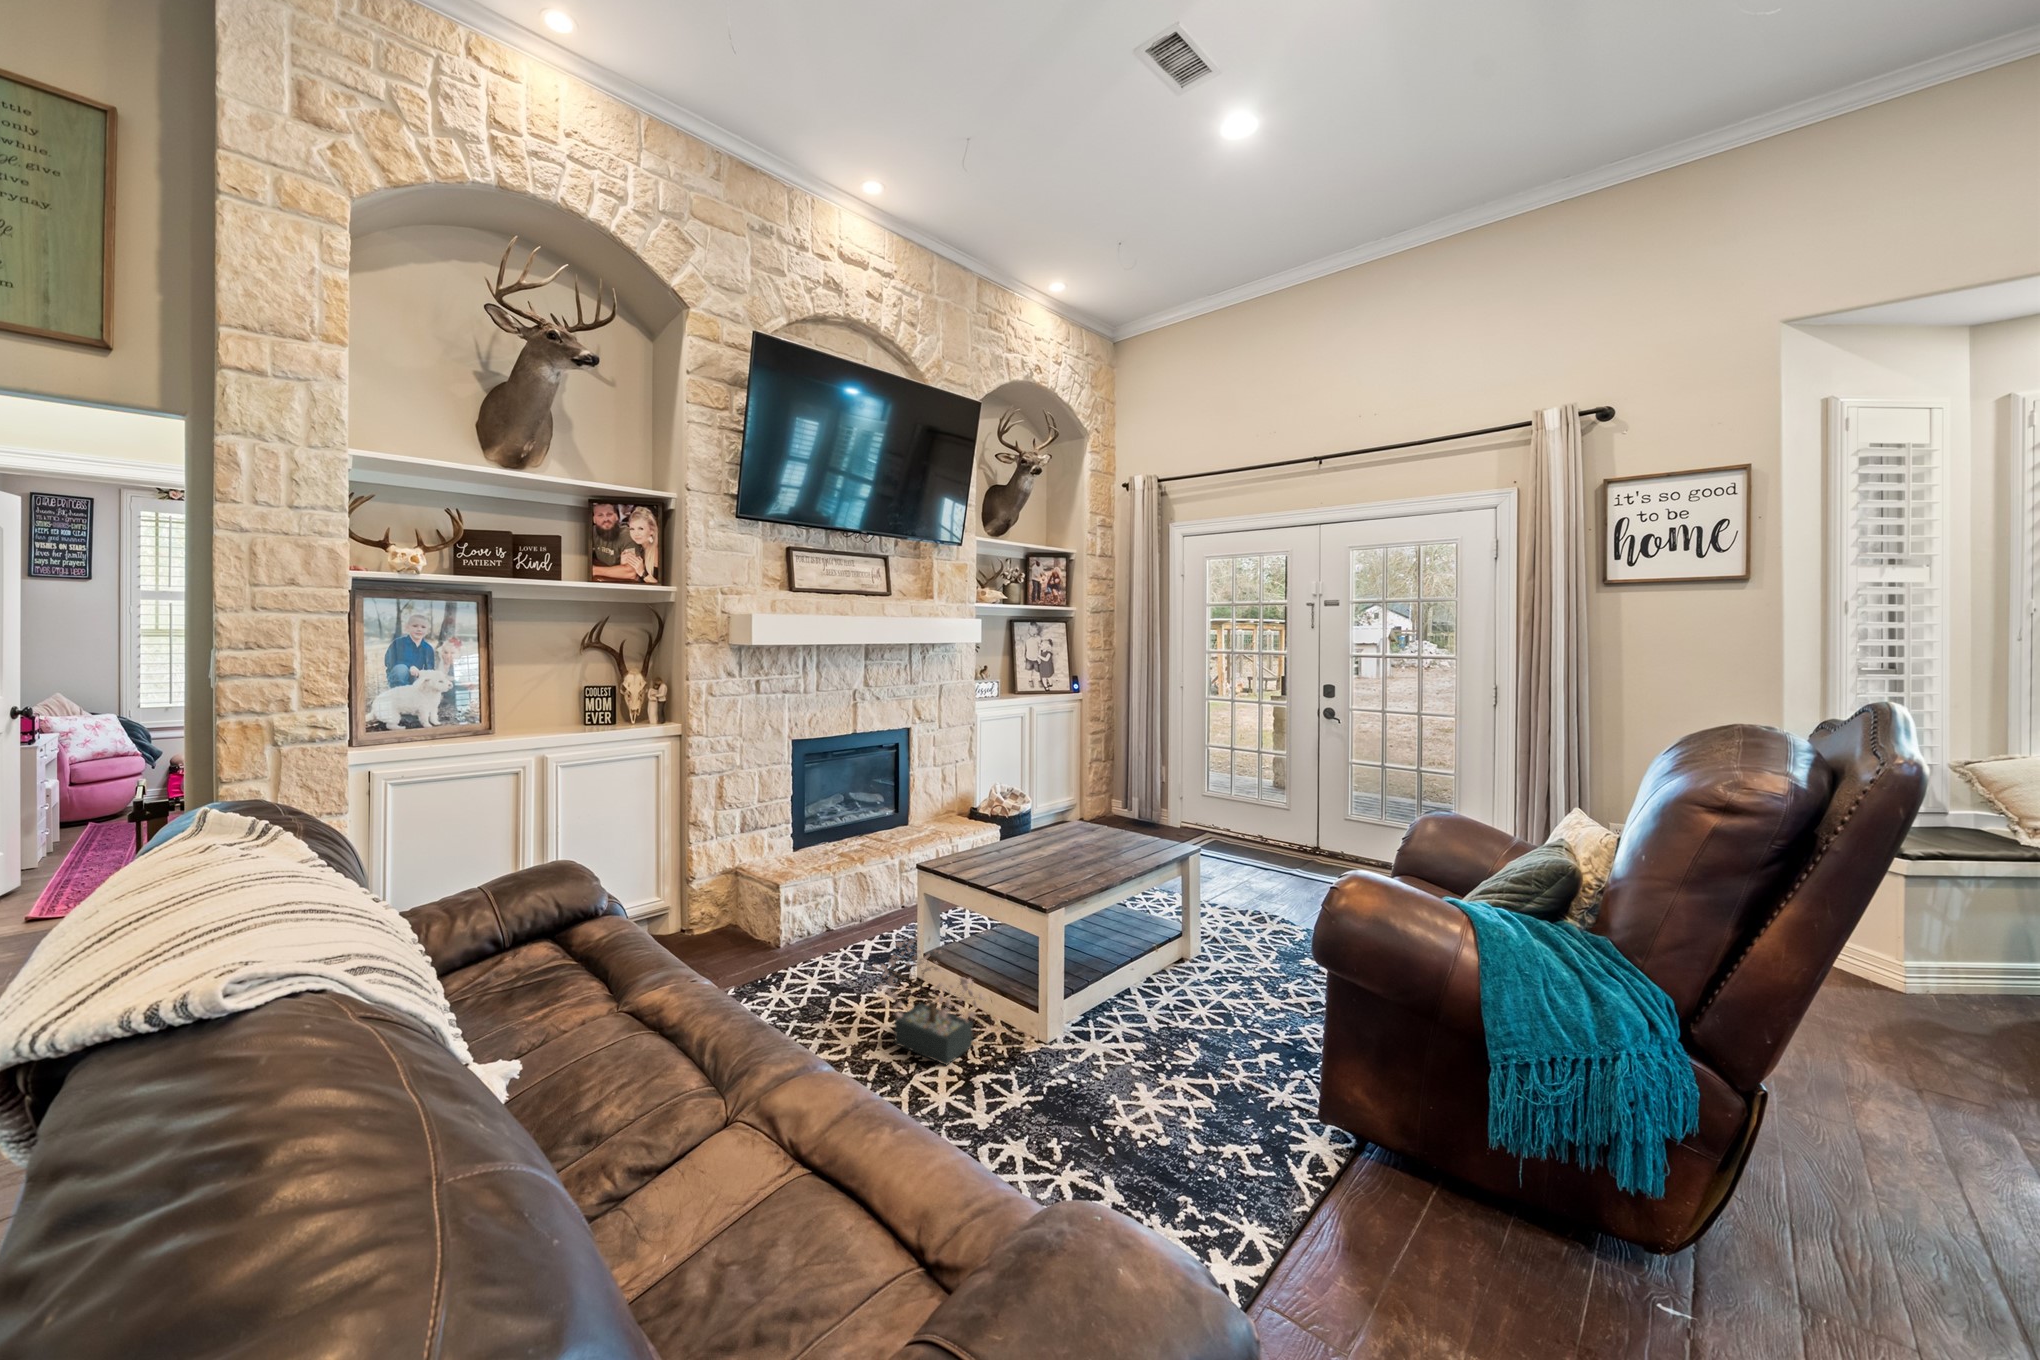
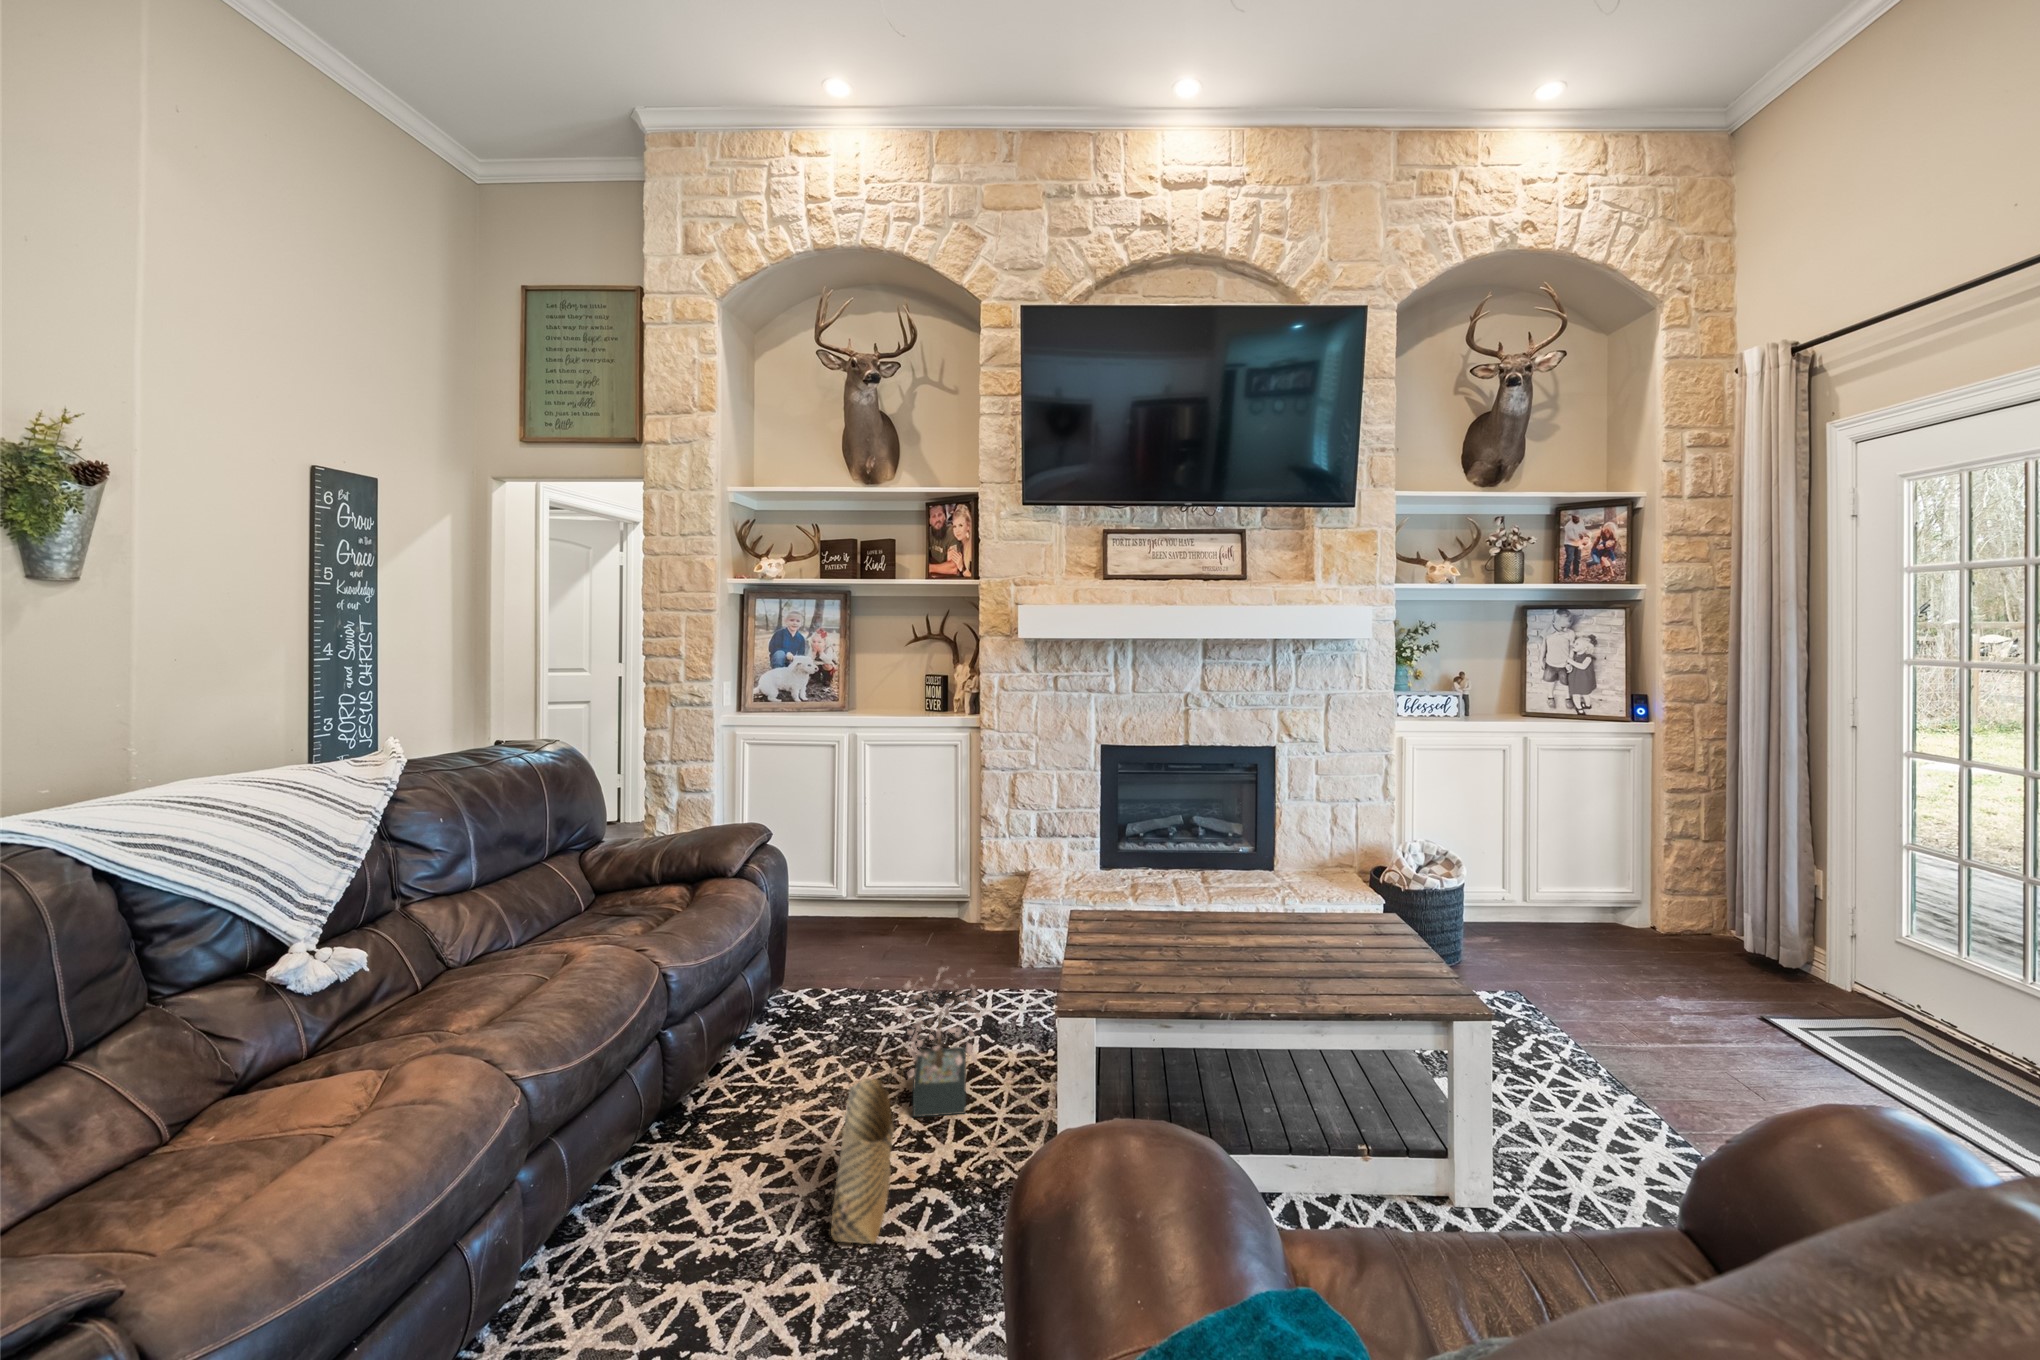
woven basket: none [994,983,1089,1145] -> present [831,1045,904,1244]

